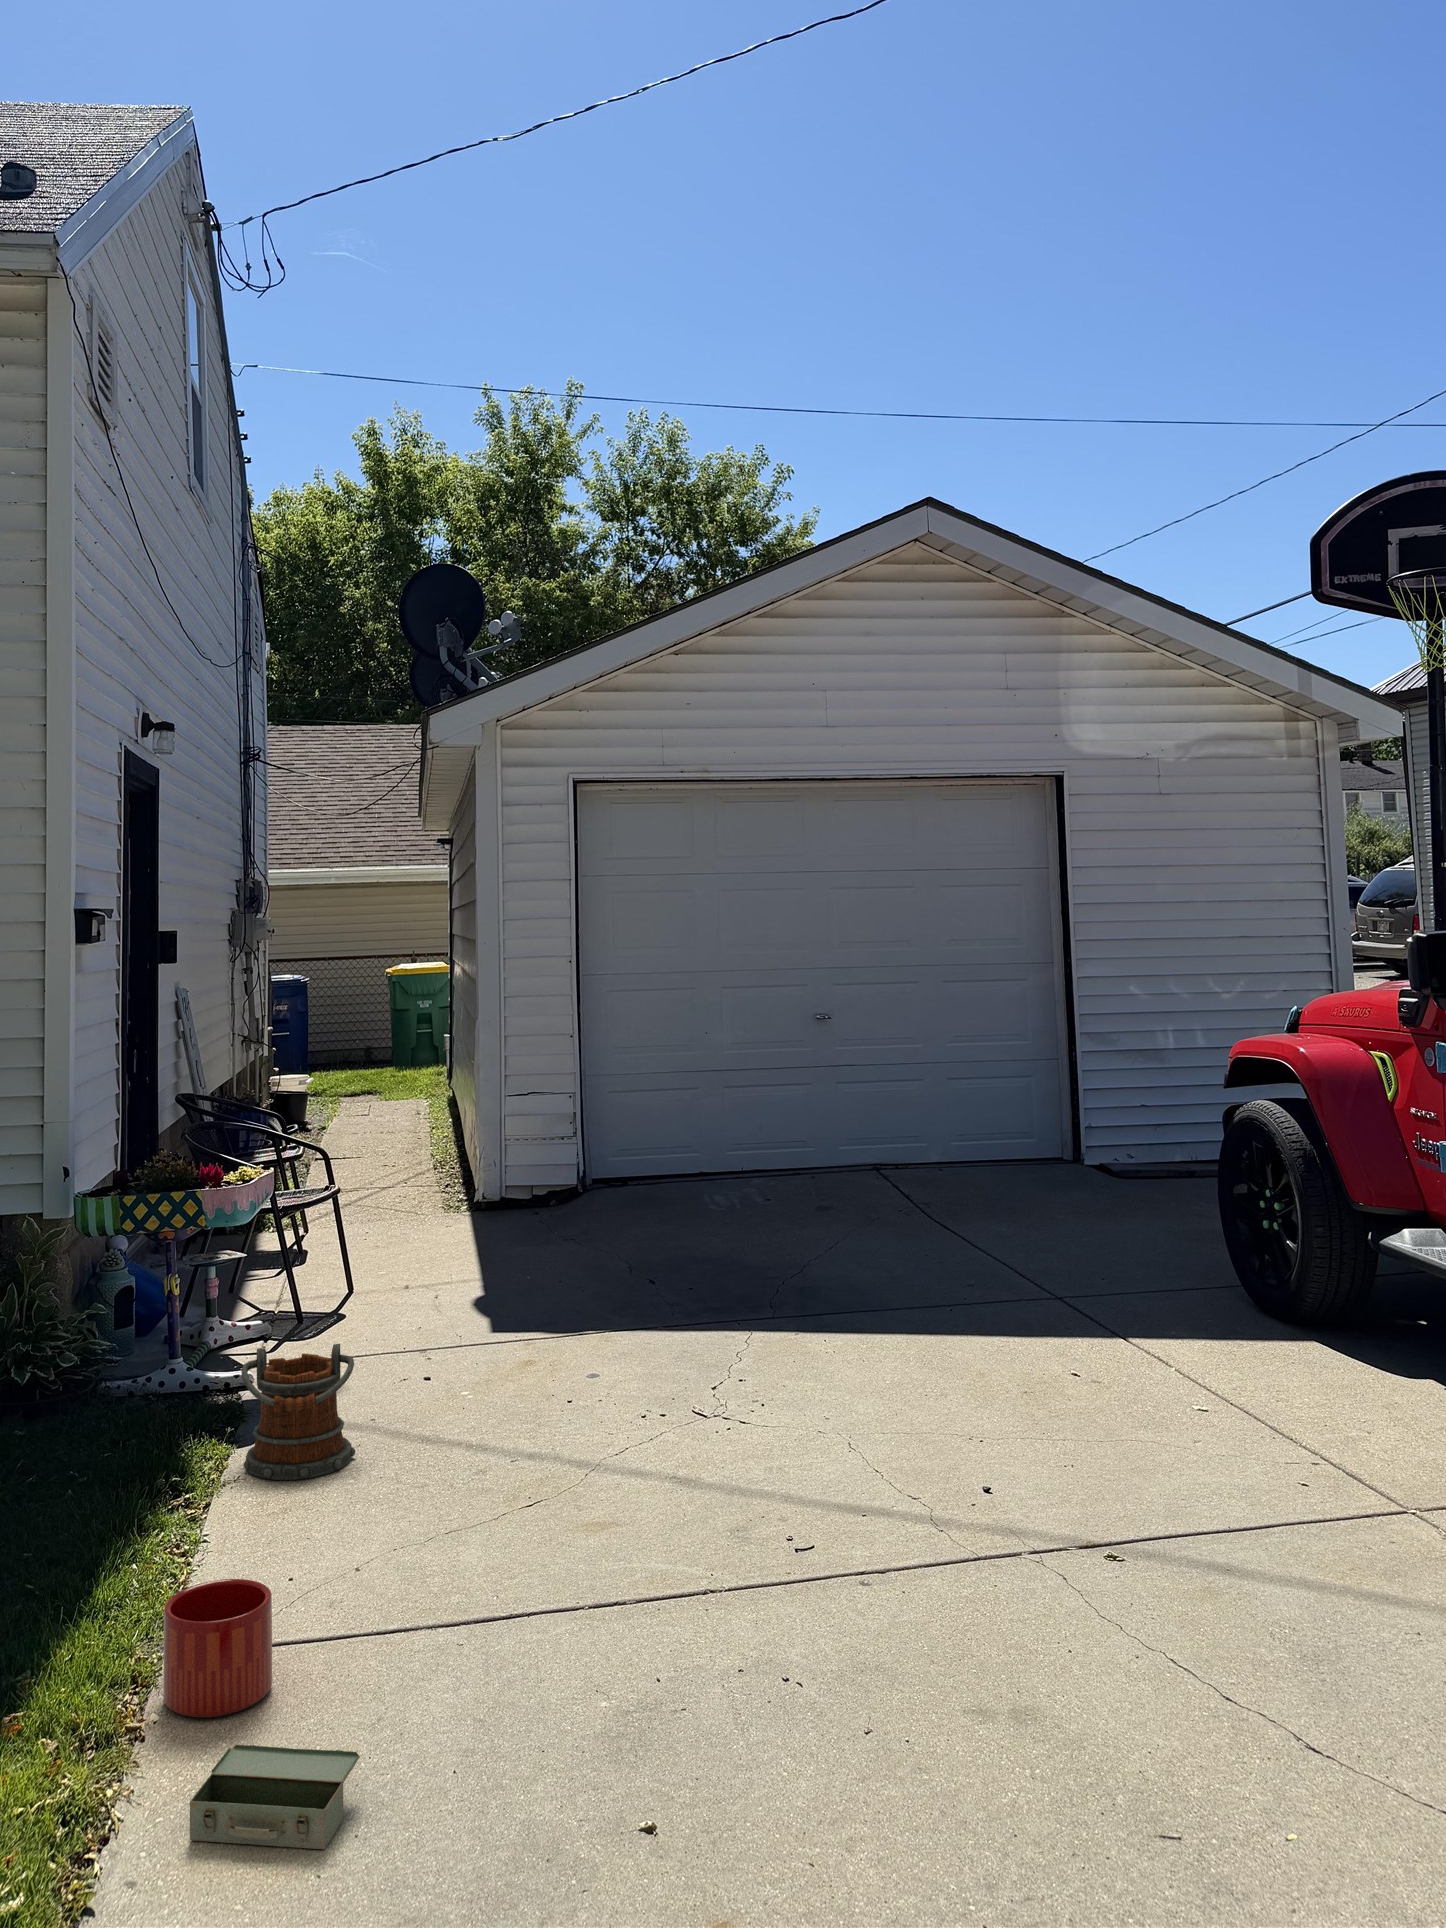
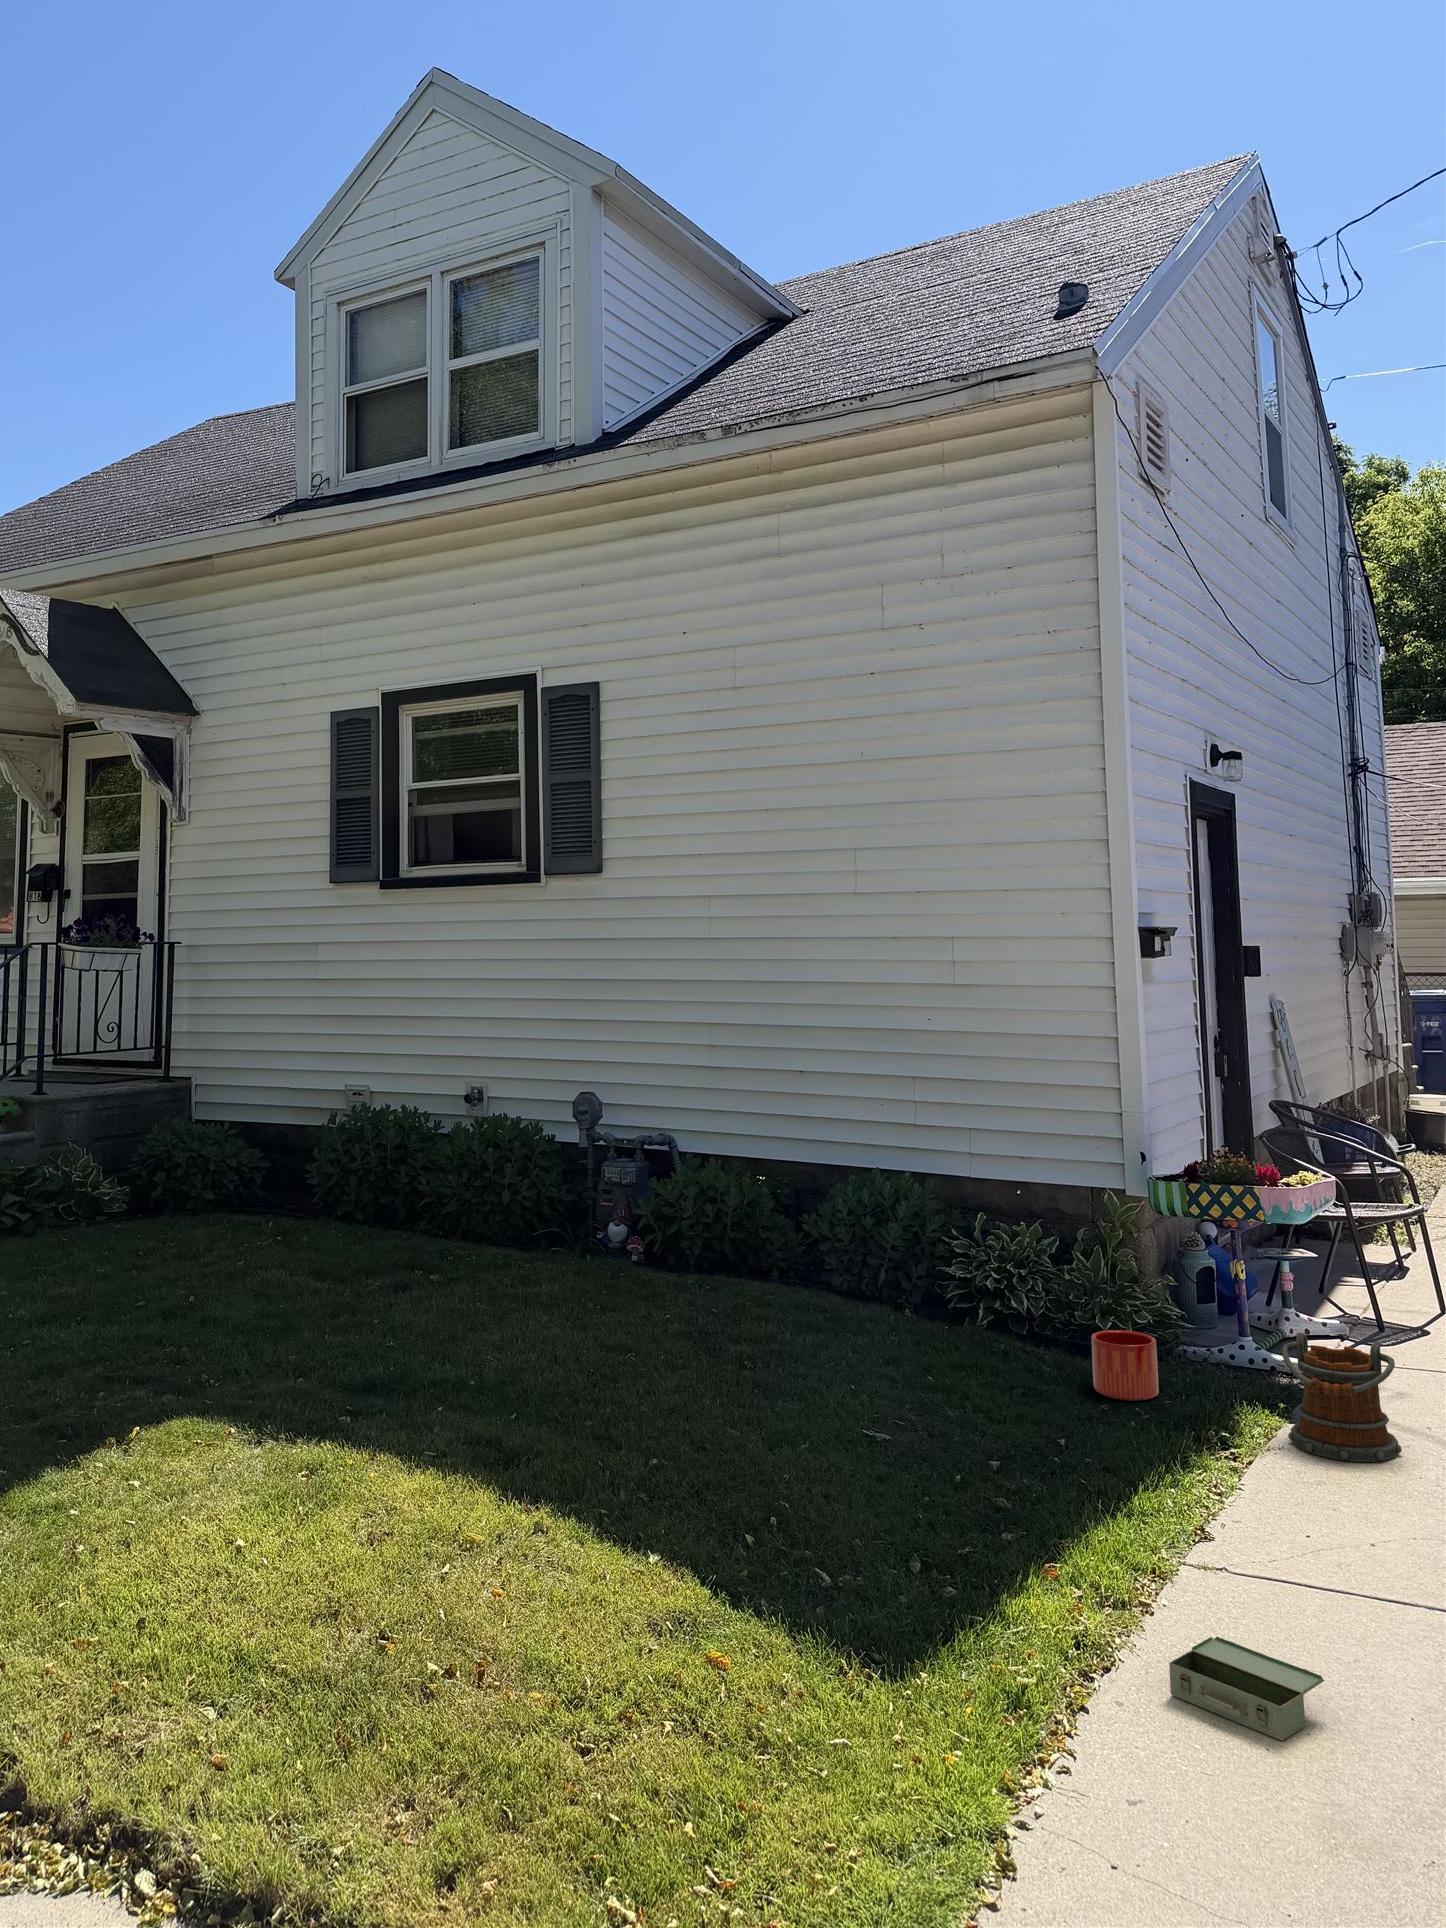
planter: present [163,1579,272,1718] -> present [1092,1330,1159,1401]

